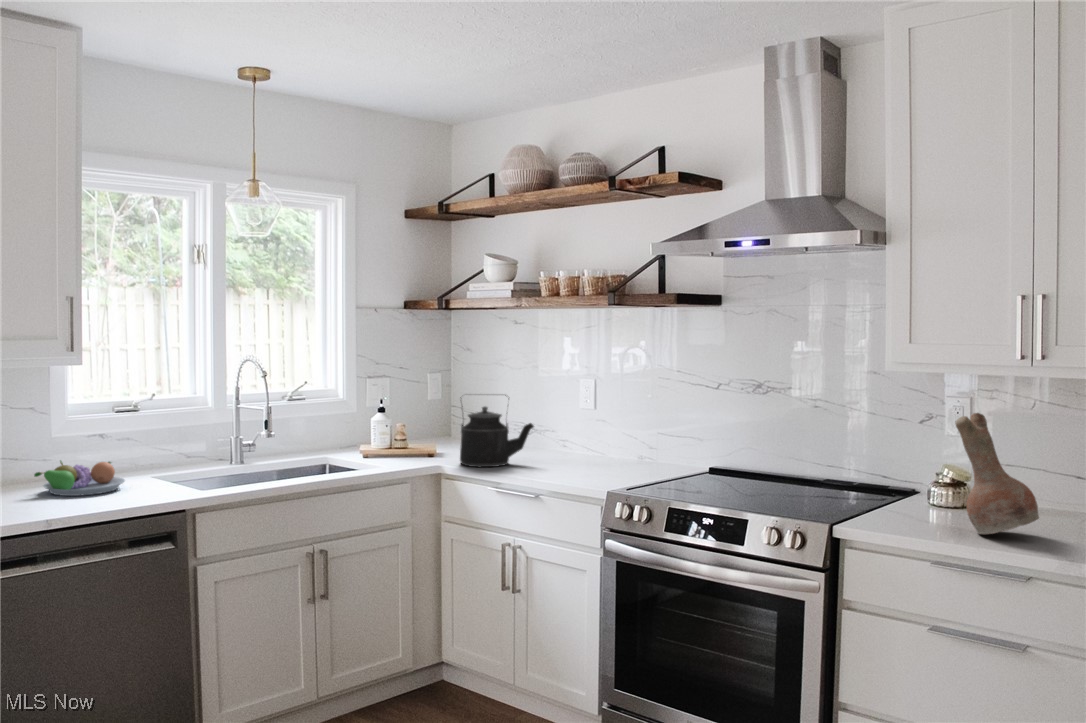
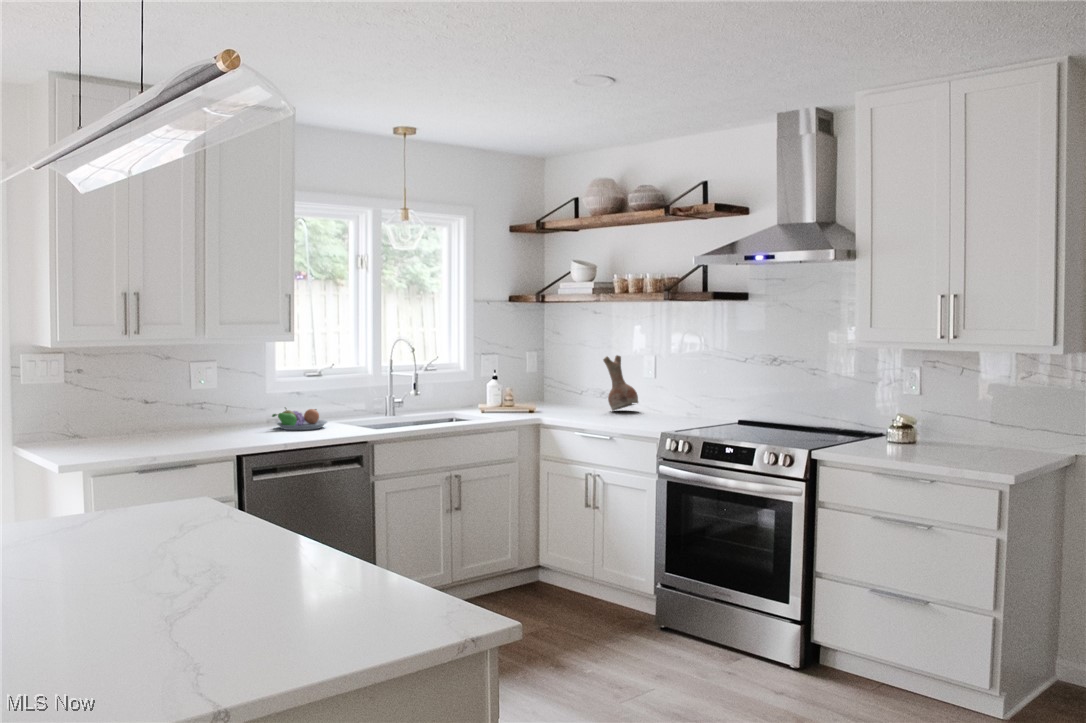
kettle: present [460,395,534,467] -> none [554,366,610,419]
vase: present [956,413,1039,534] -> present [603,355,638,410]

